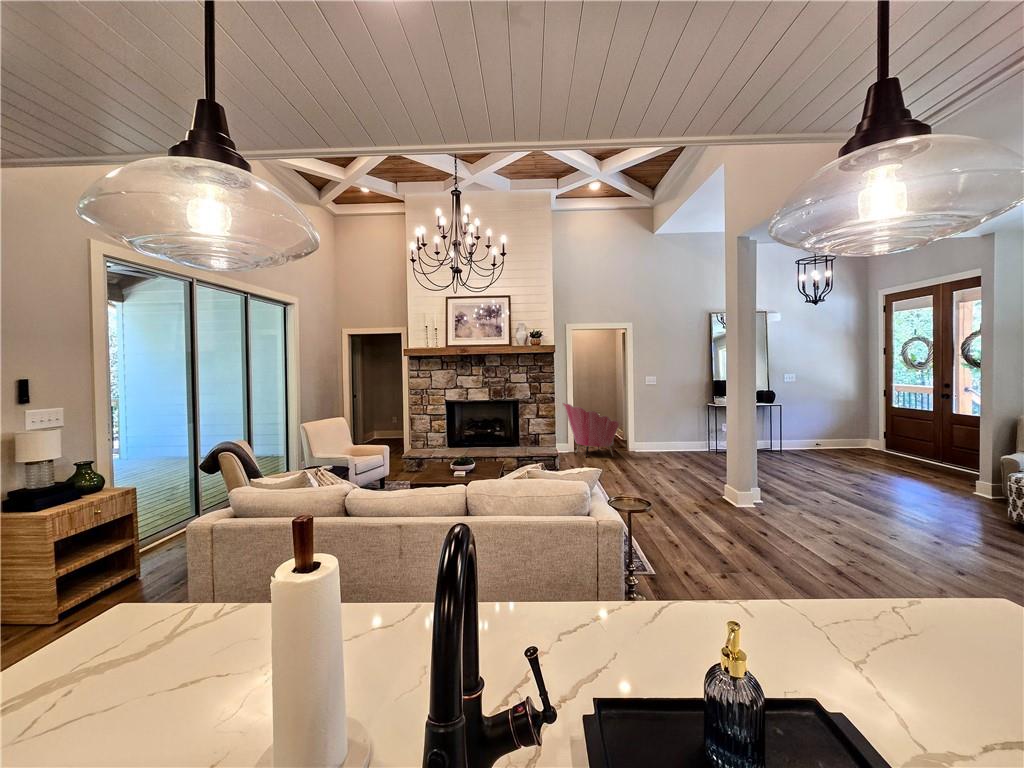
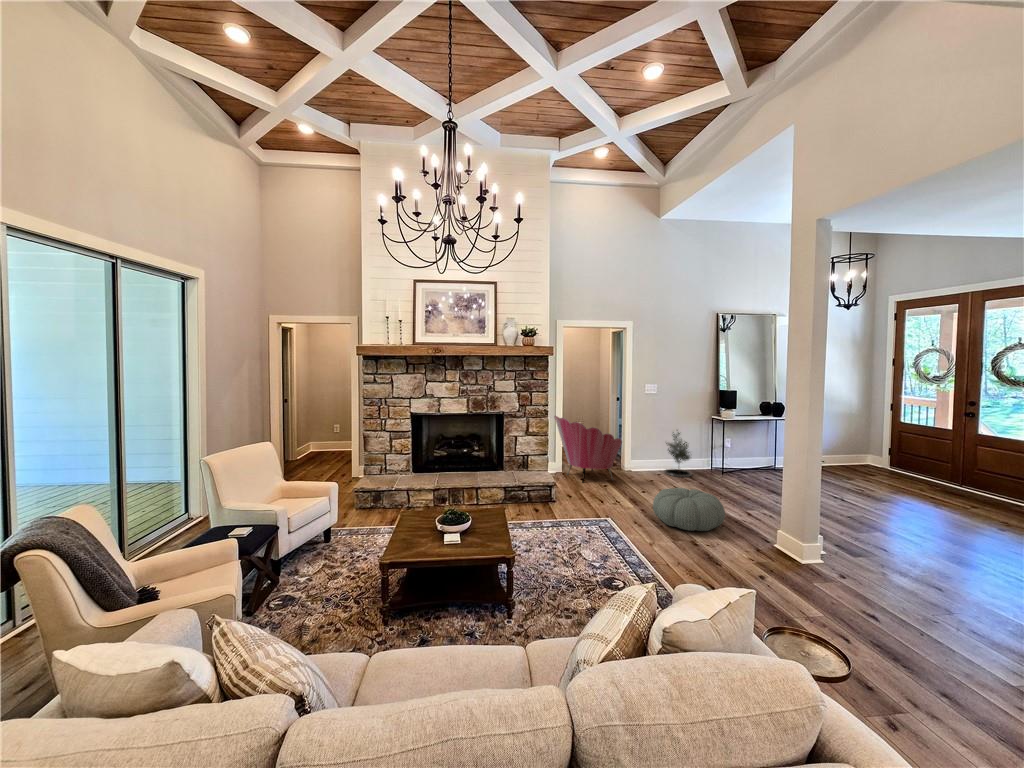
potted tree: none [661,413,686,455] -> present [665,432,692,477]
pouf: none [630,456,687,487] -> present [653,488,725,531]

